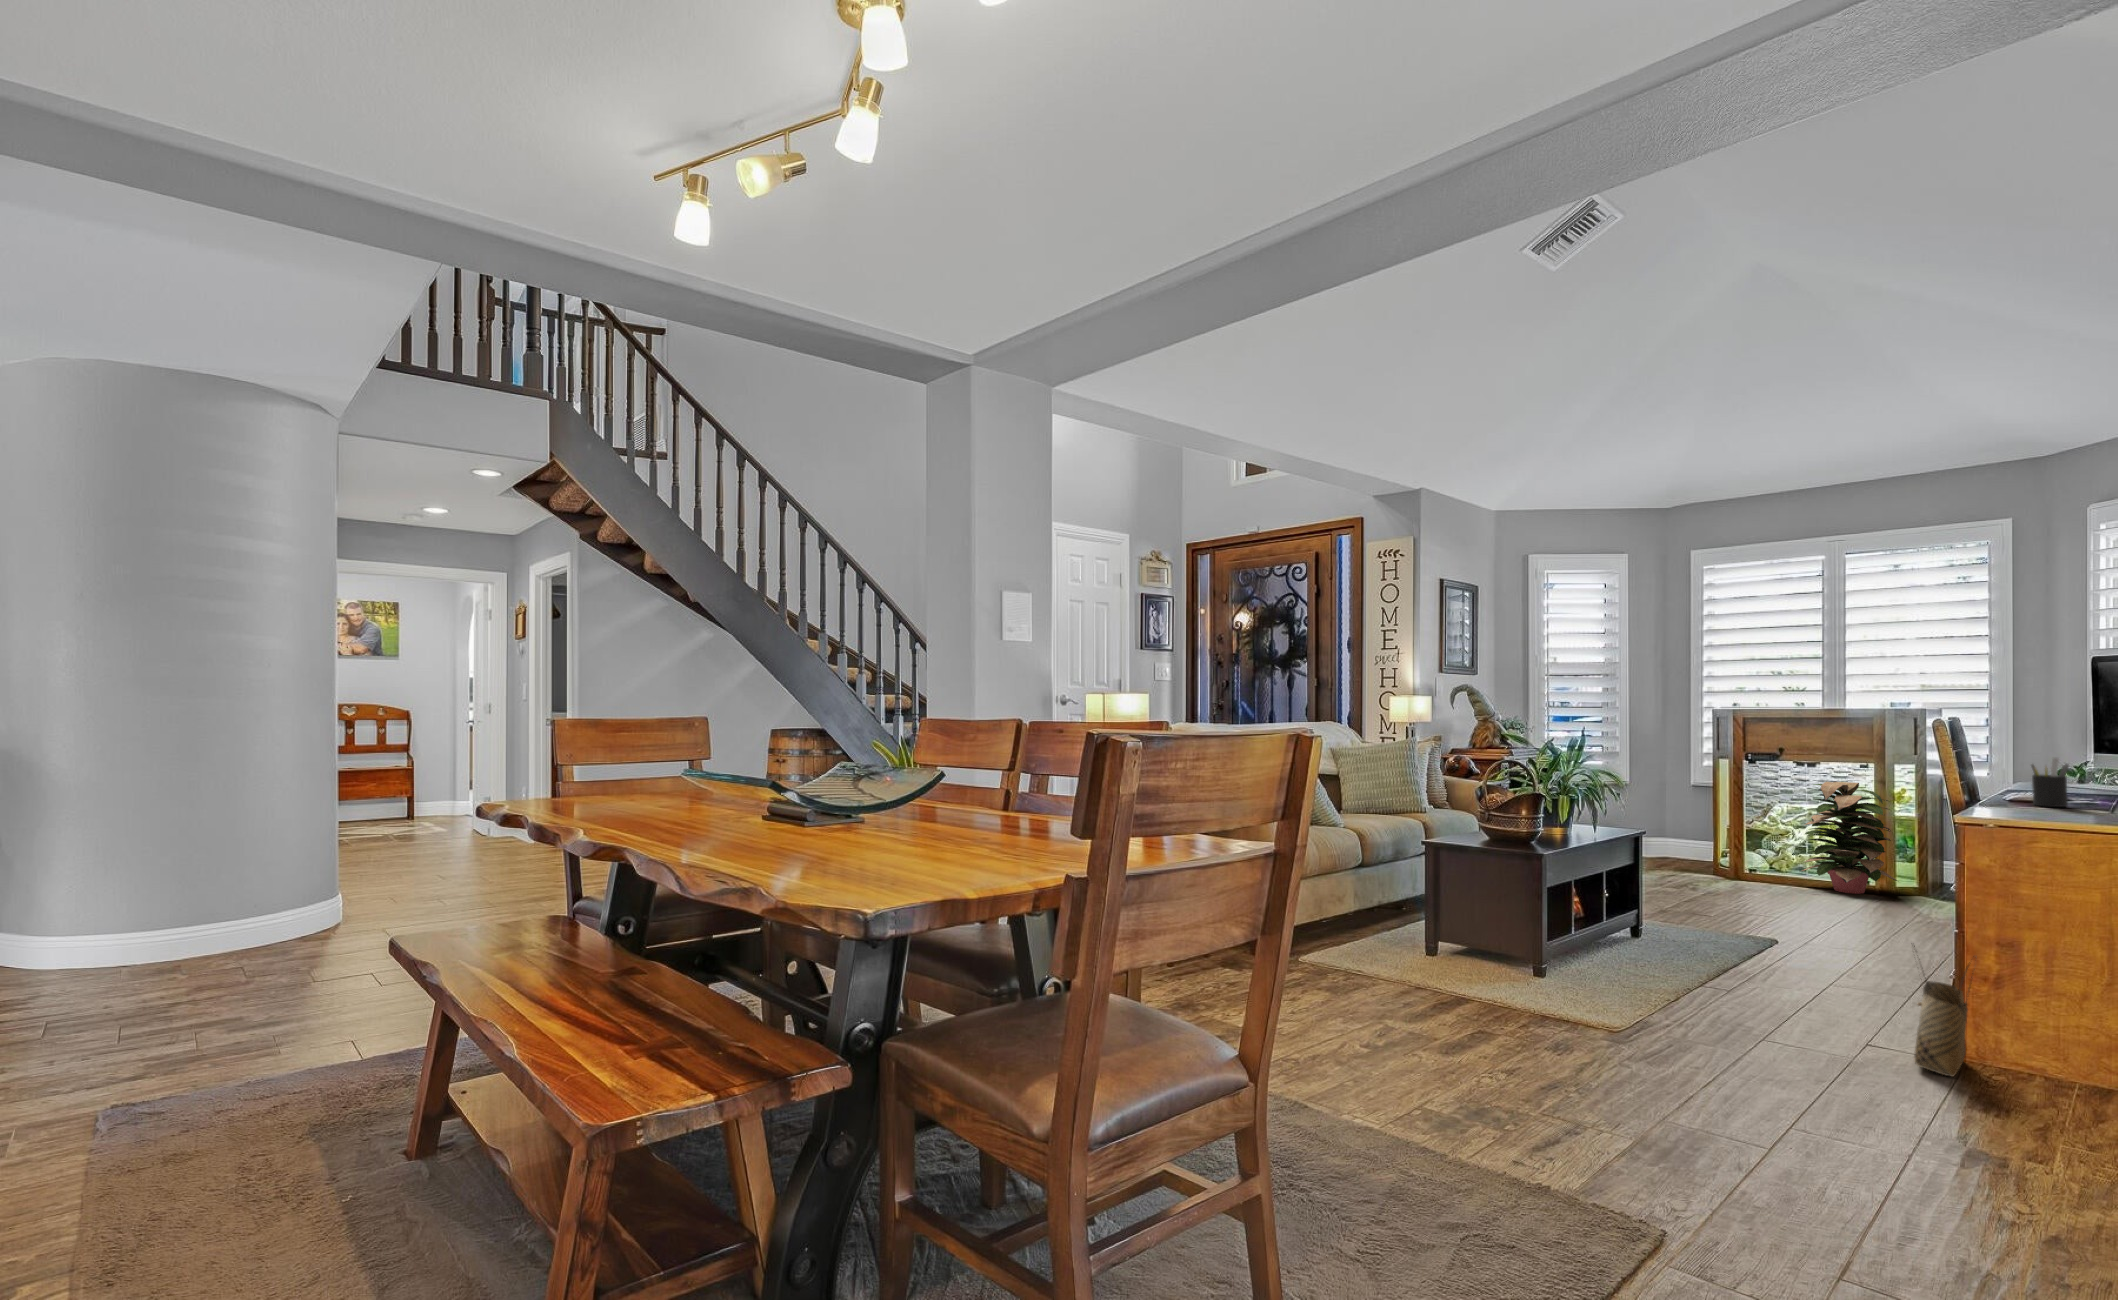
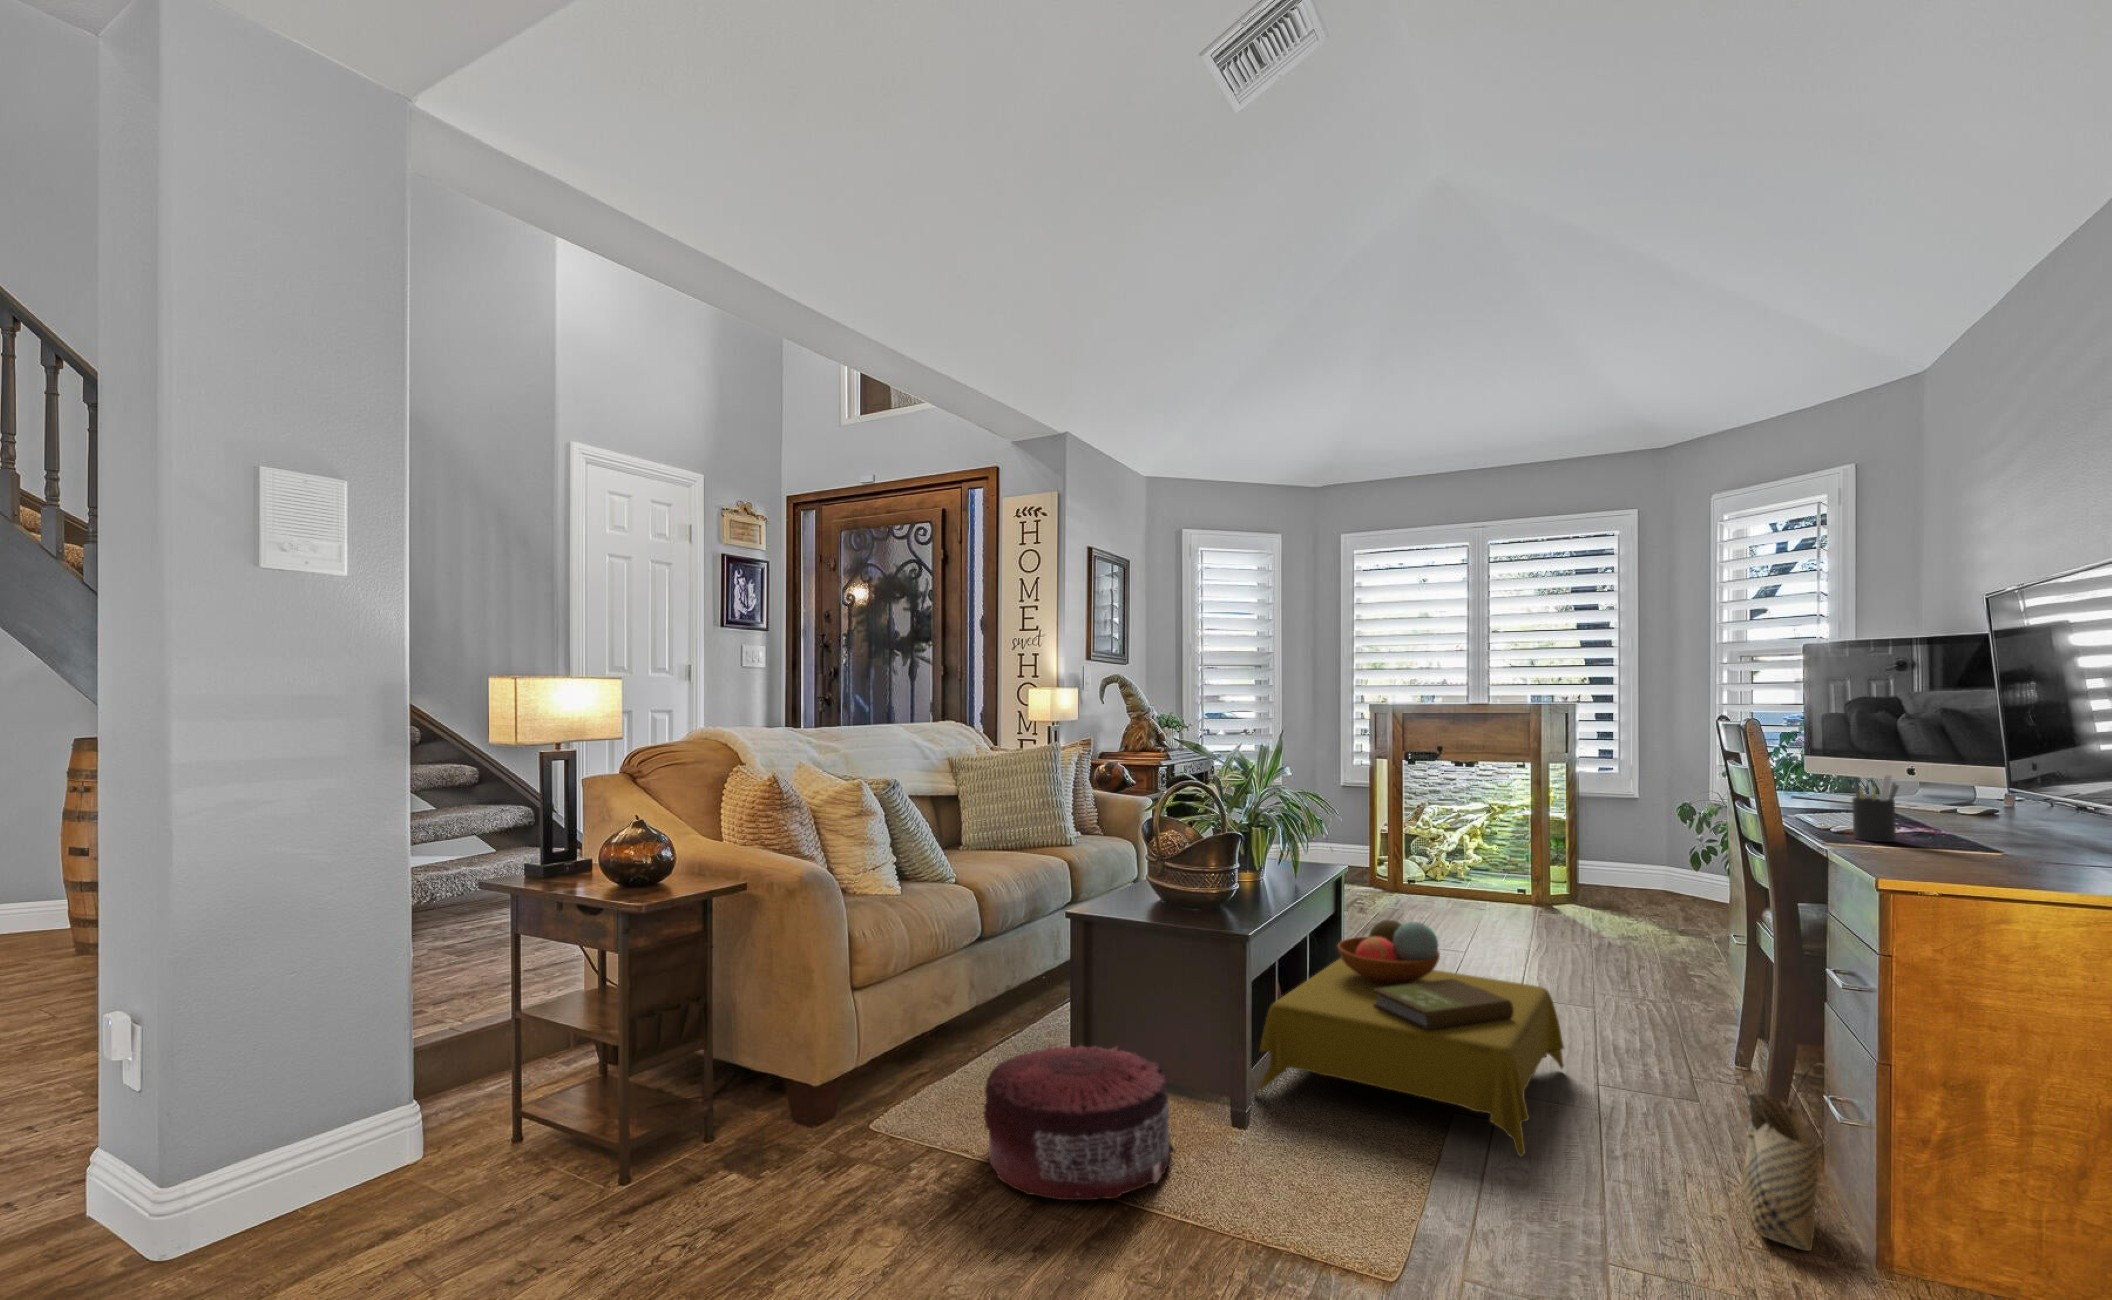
decorative plant: present [1802,782,1897,894] -> none [1455,783,1552,906]
side table: none [1558,867,1824,1020] -> present [1256,920,1564,1157]
pouf: none [1363,923,1493,1004] -> present [984,1046,1174,1200]

